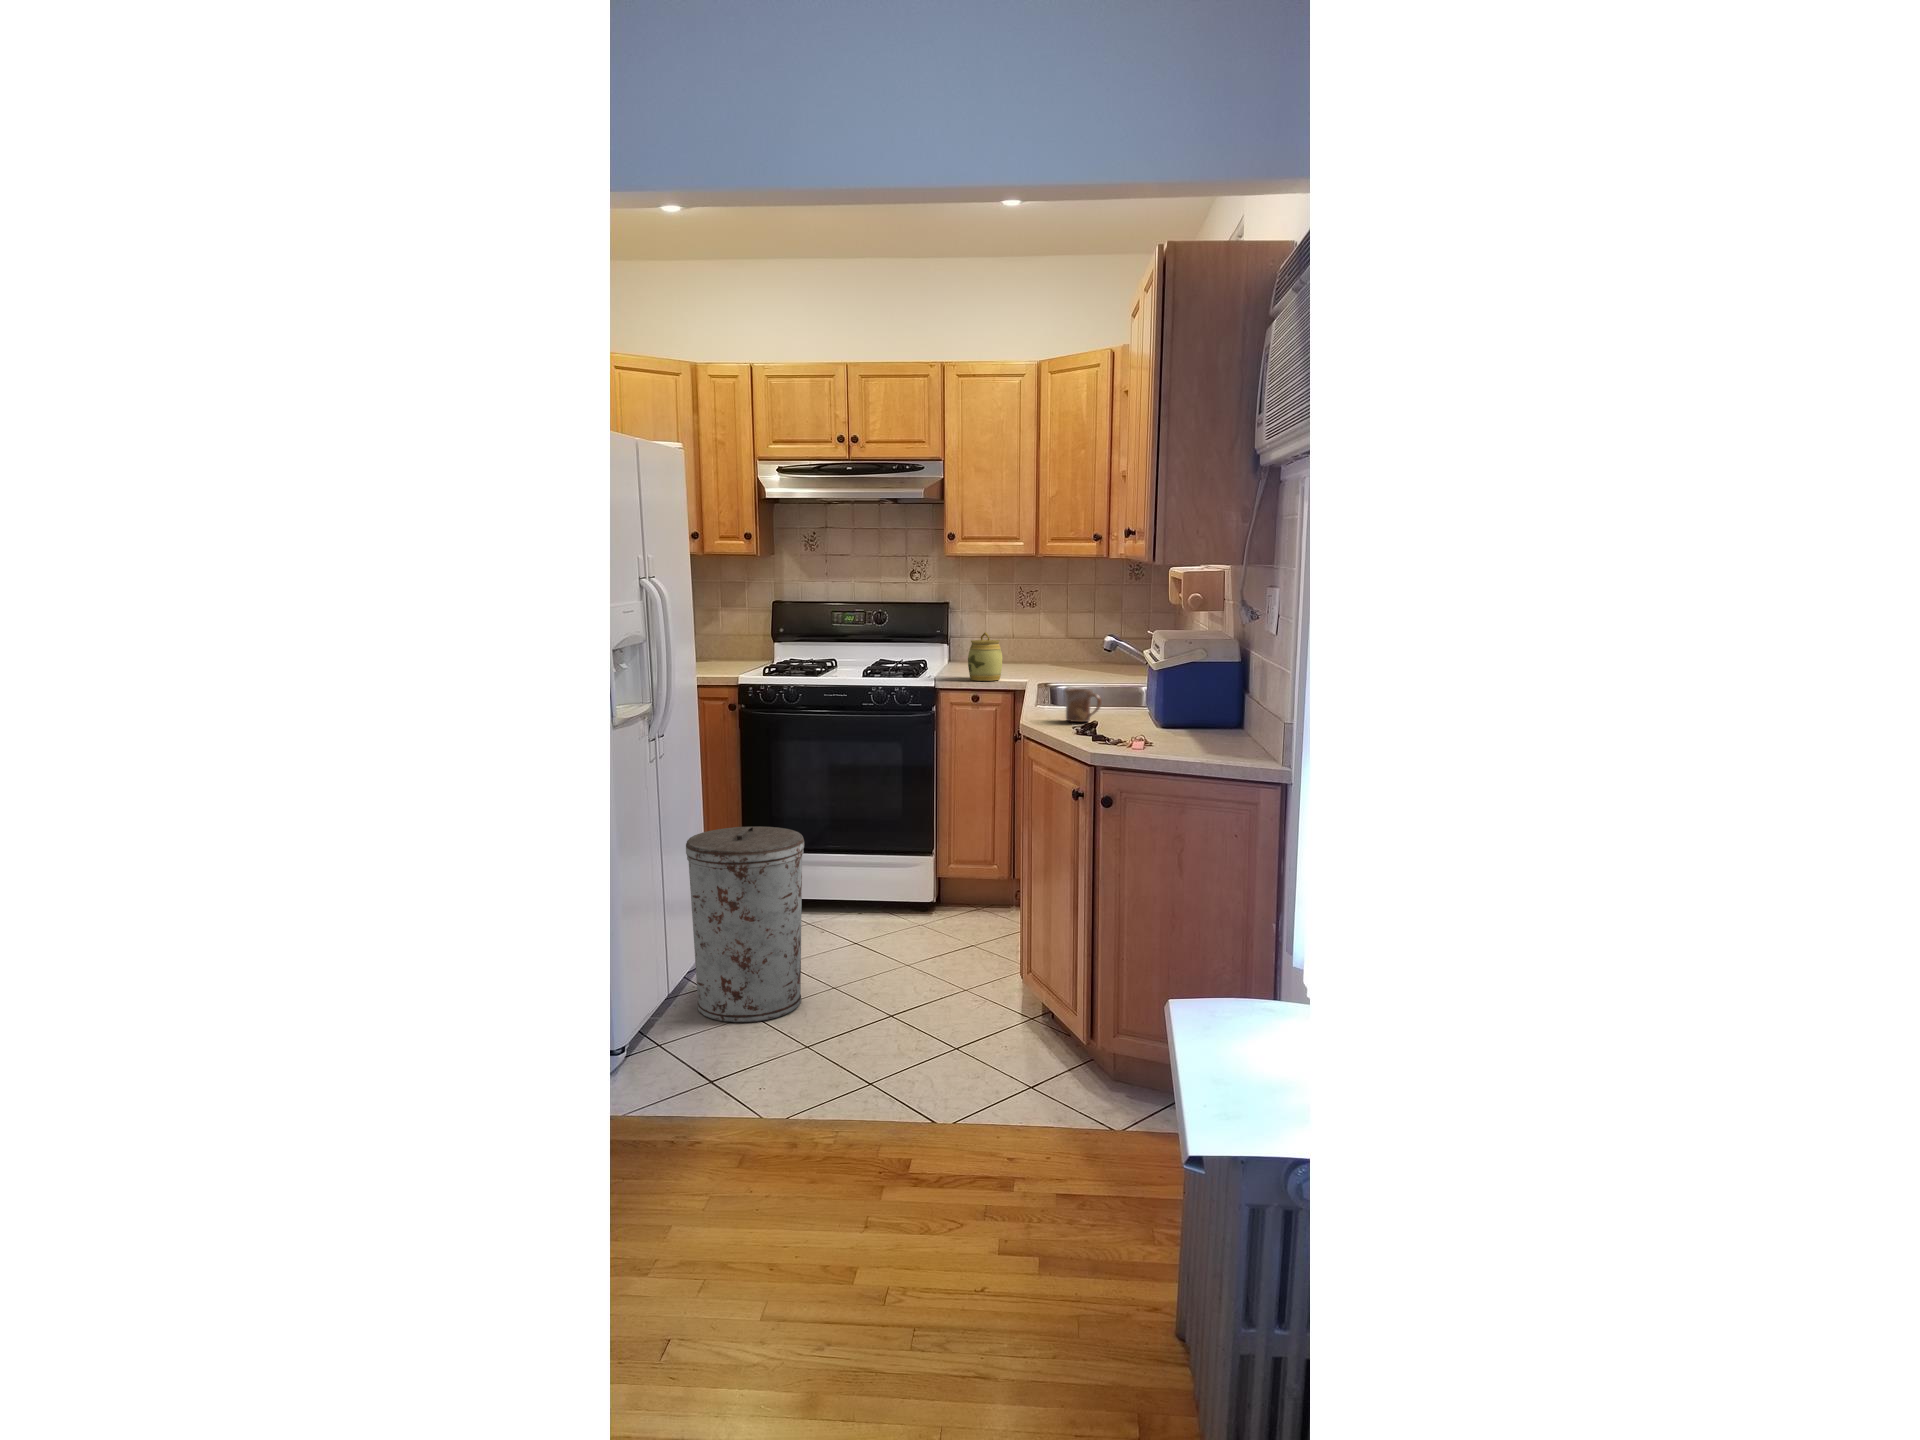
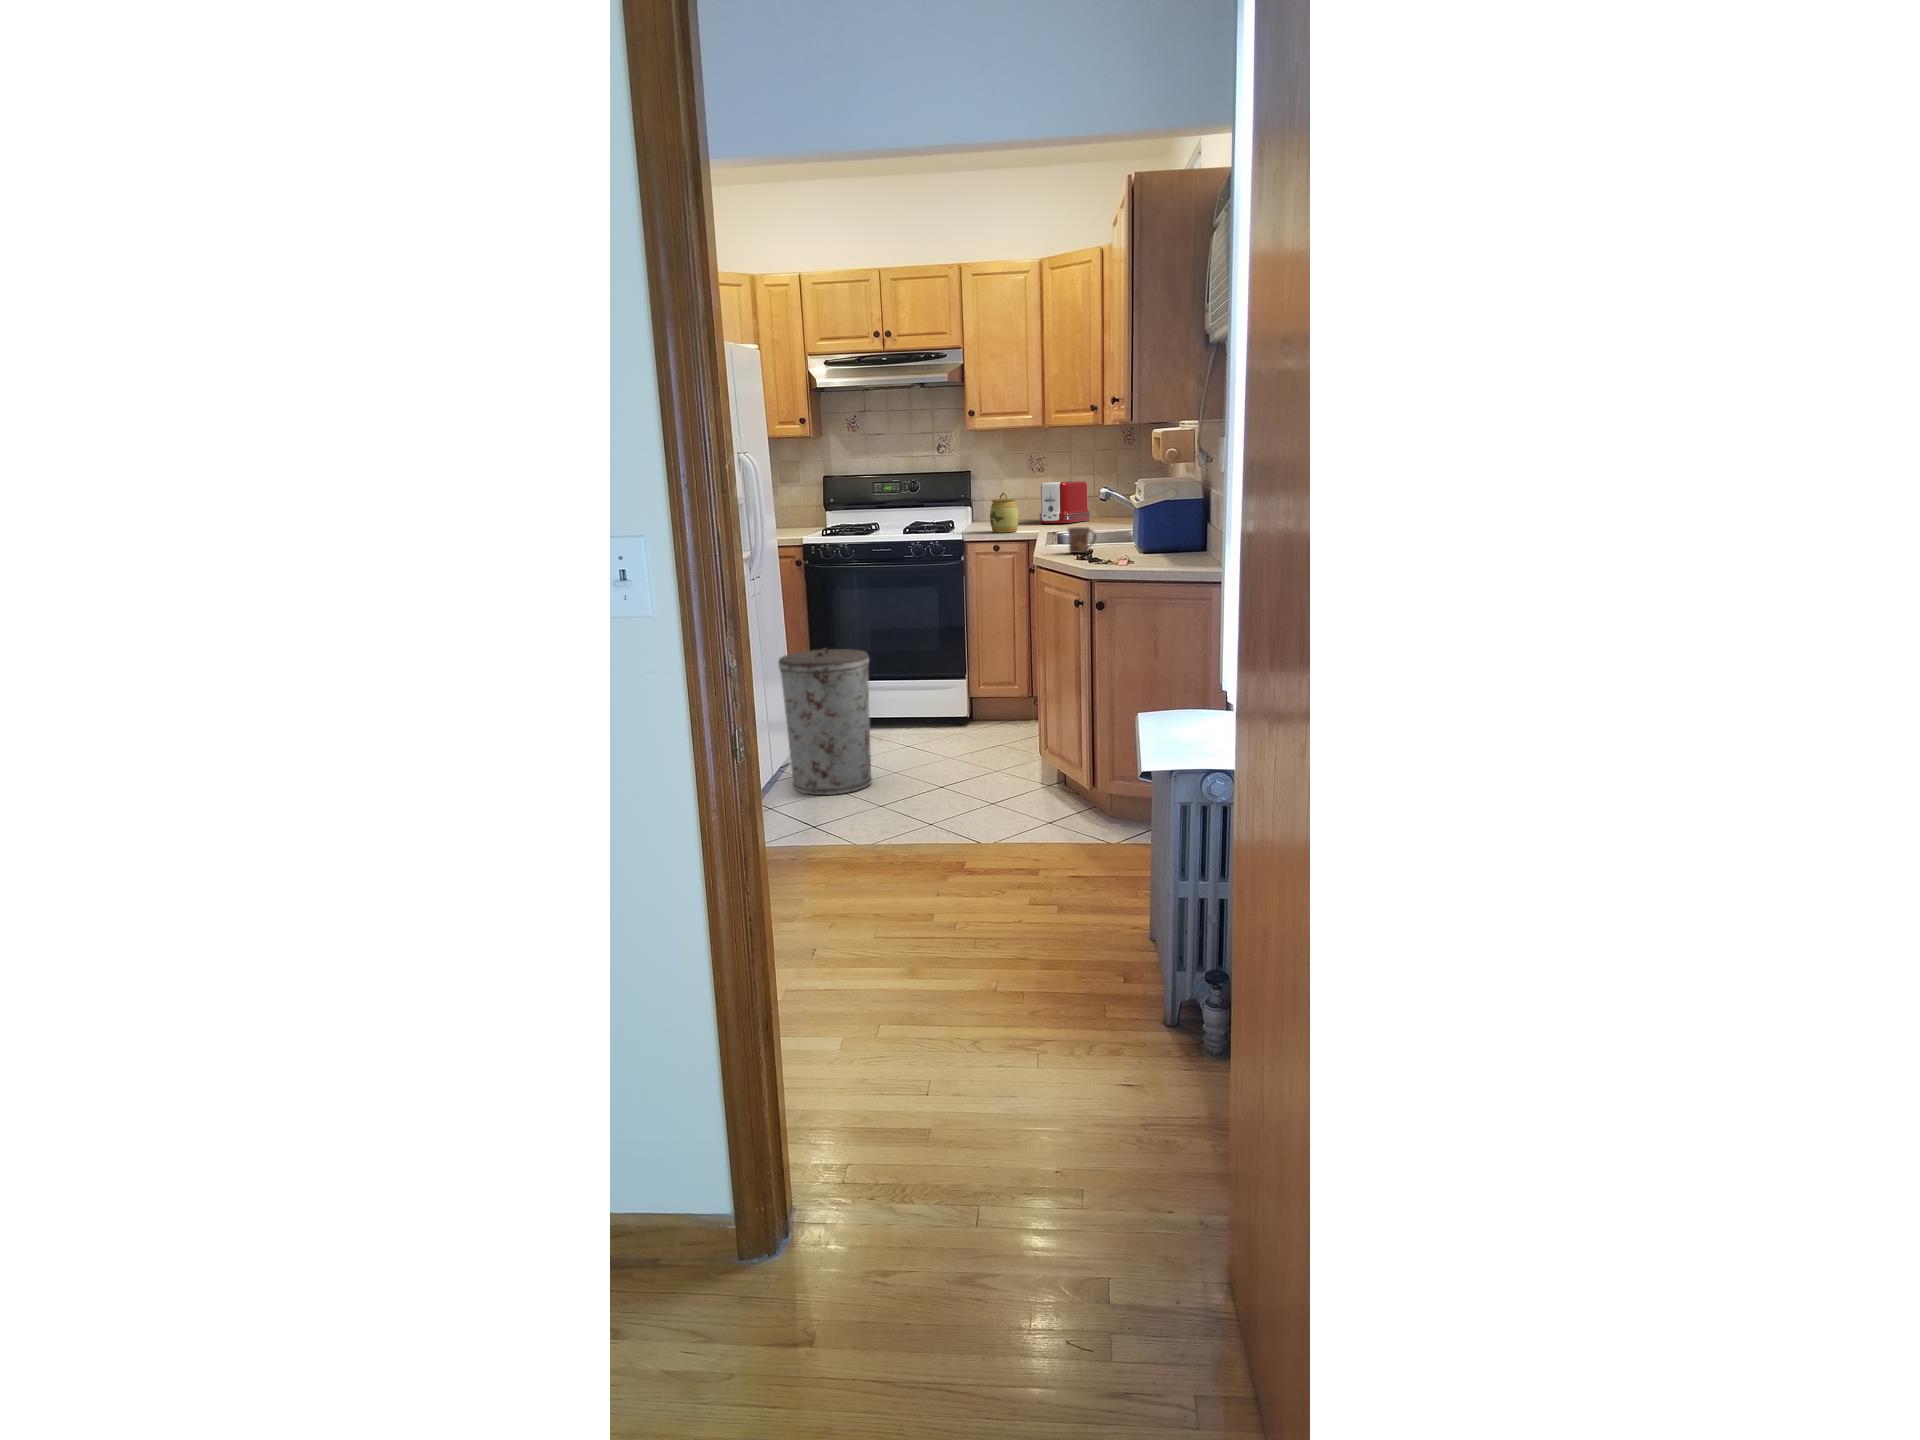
toaster: none [1027,619,1089,669] -> present [1039,481,1091,524]

